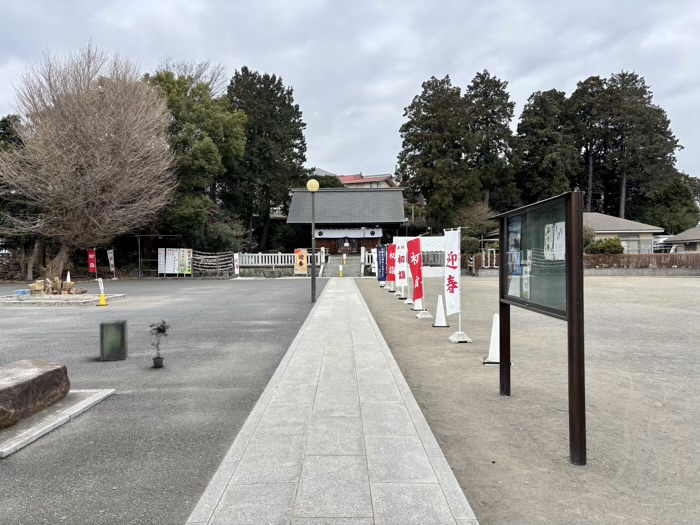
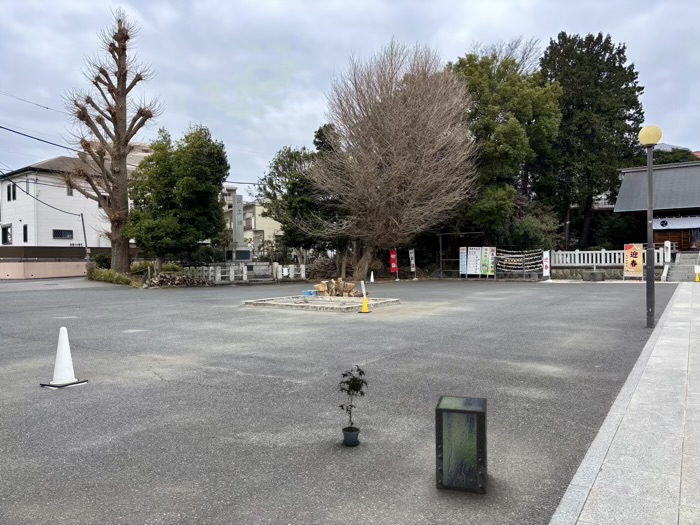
storage box: present [100,320,128,361] -> present [435,396,487,494]

